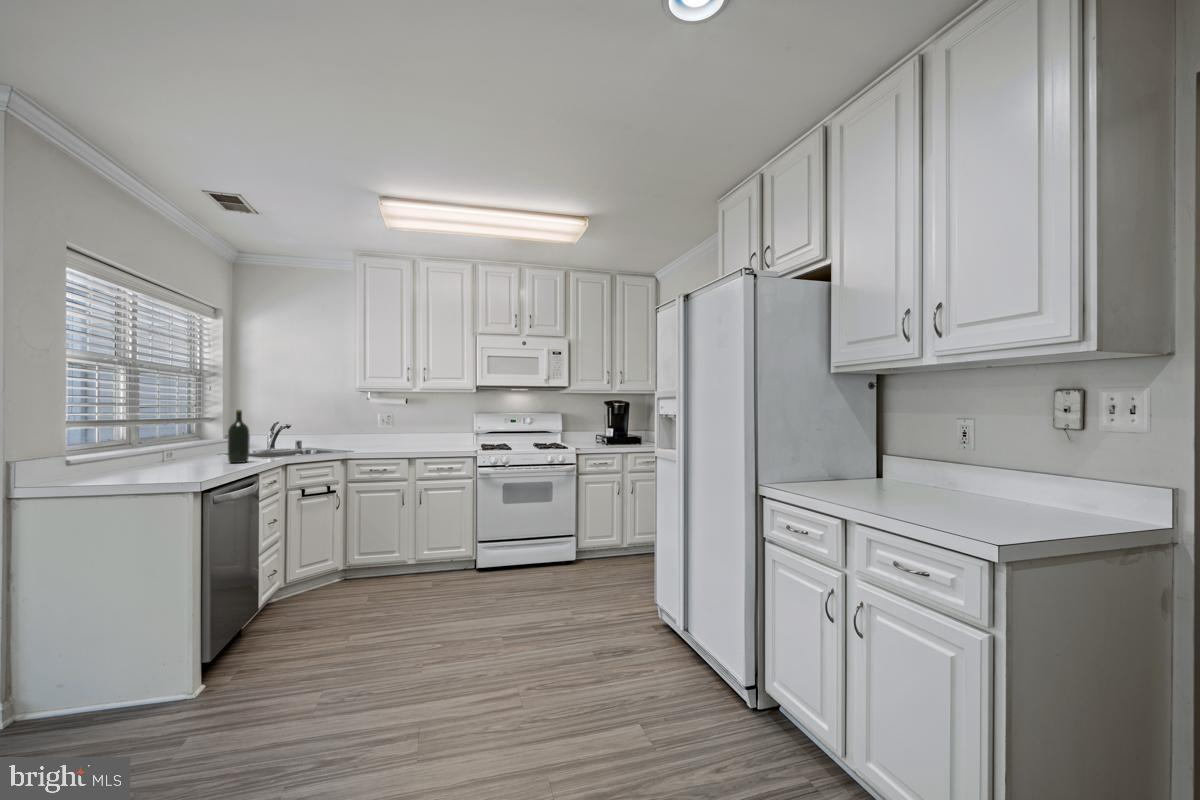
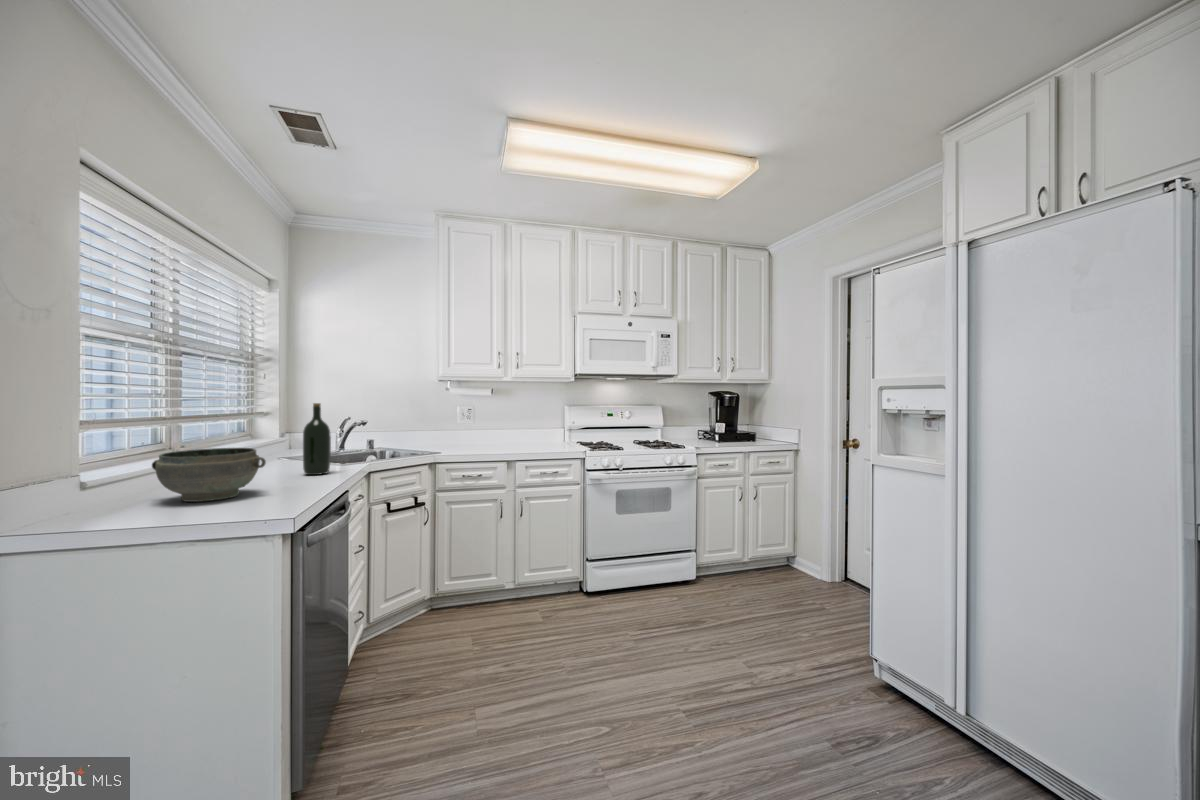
bowl: none [116,441,193,475] -> present [152,448,266,502]

